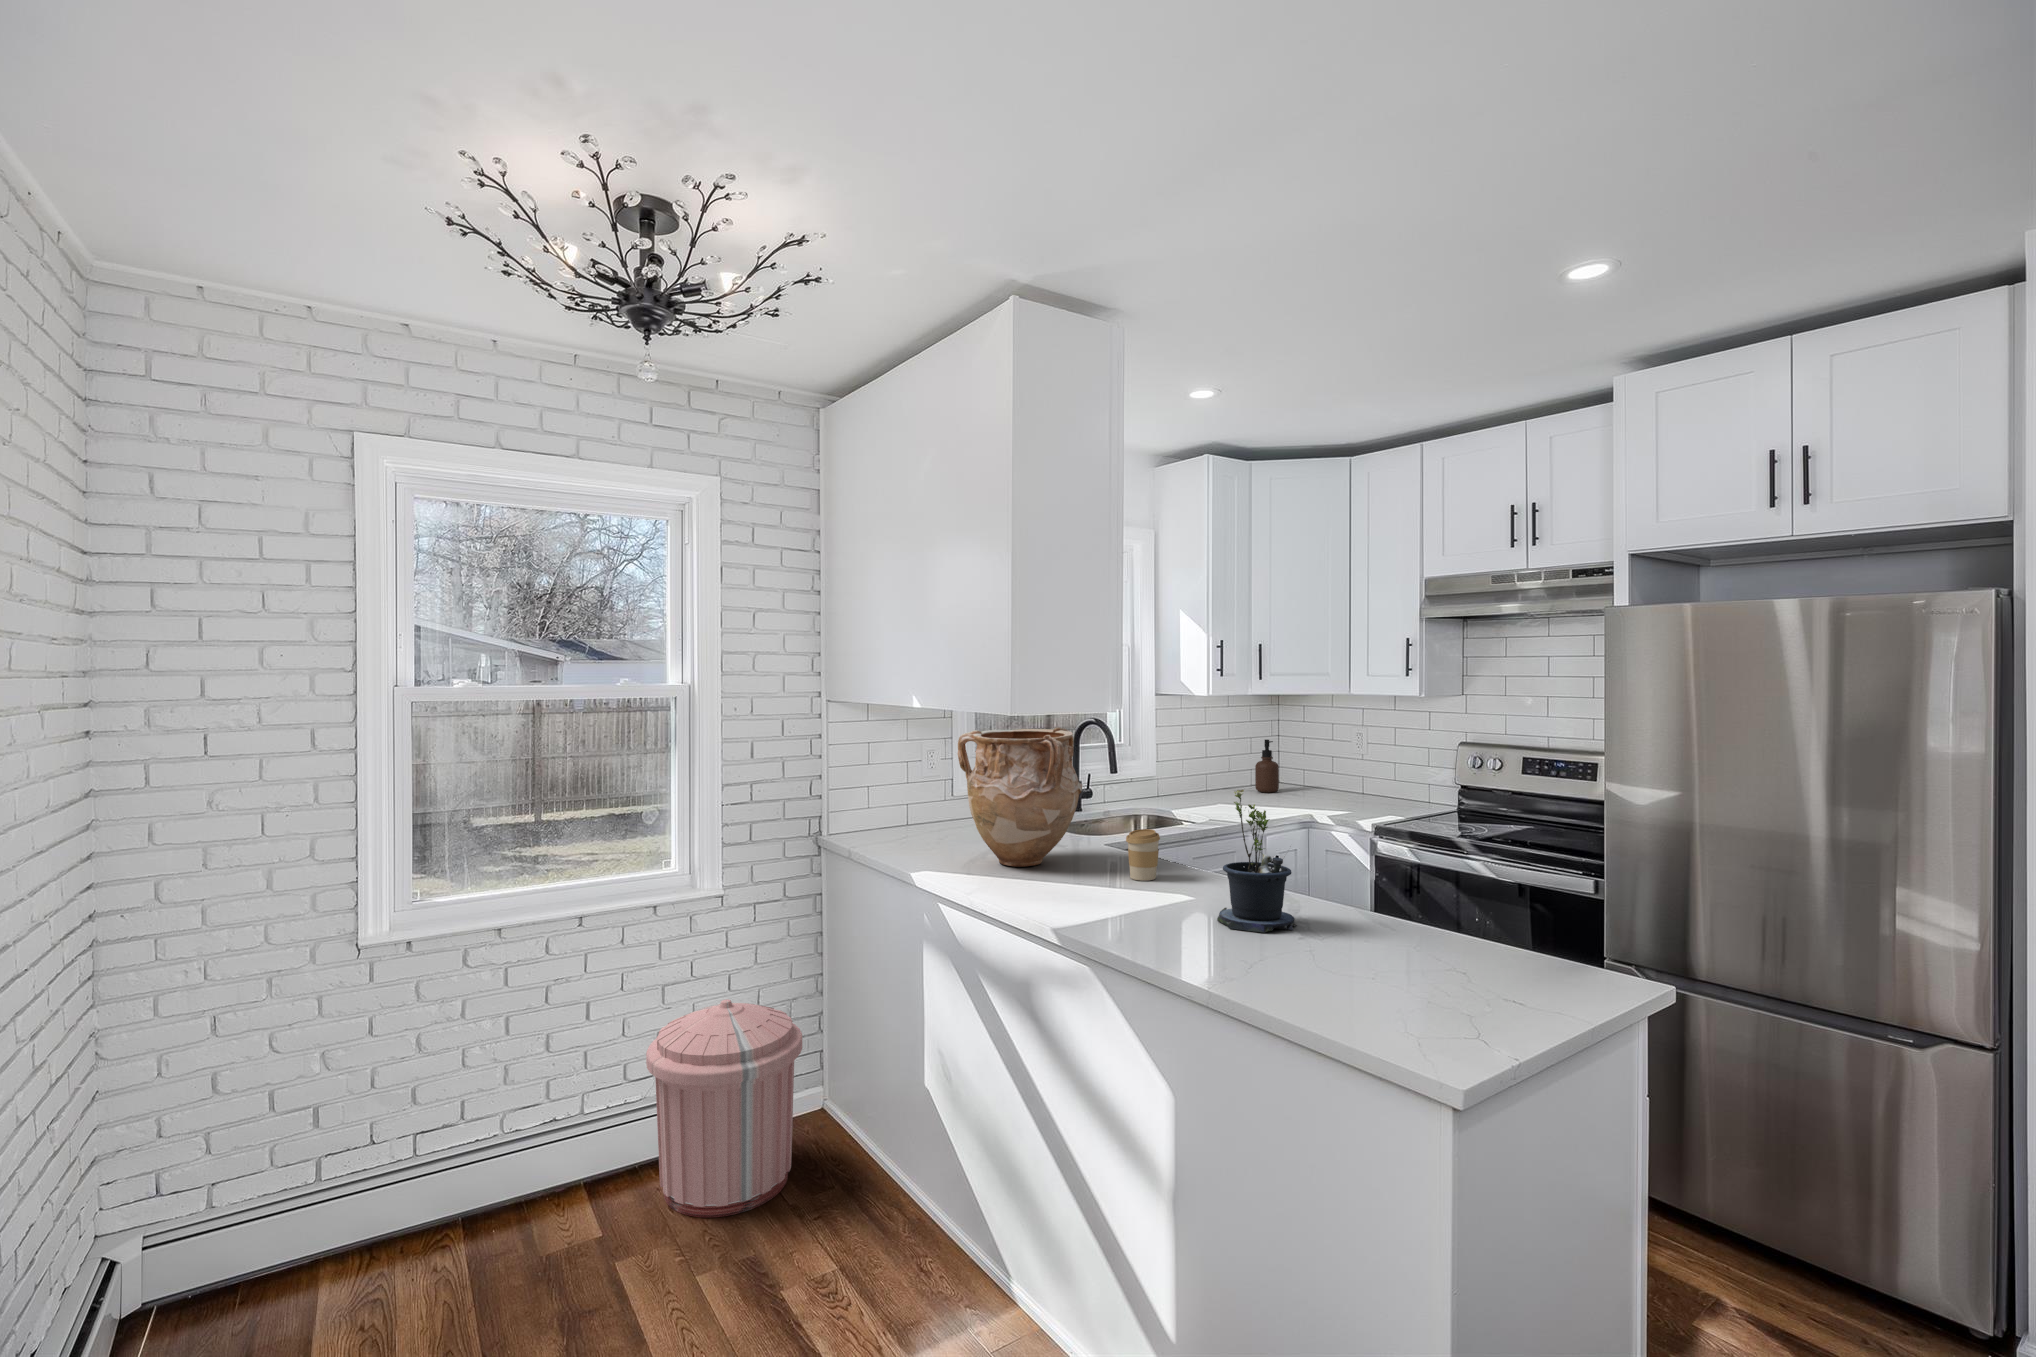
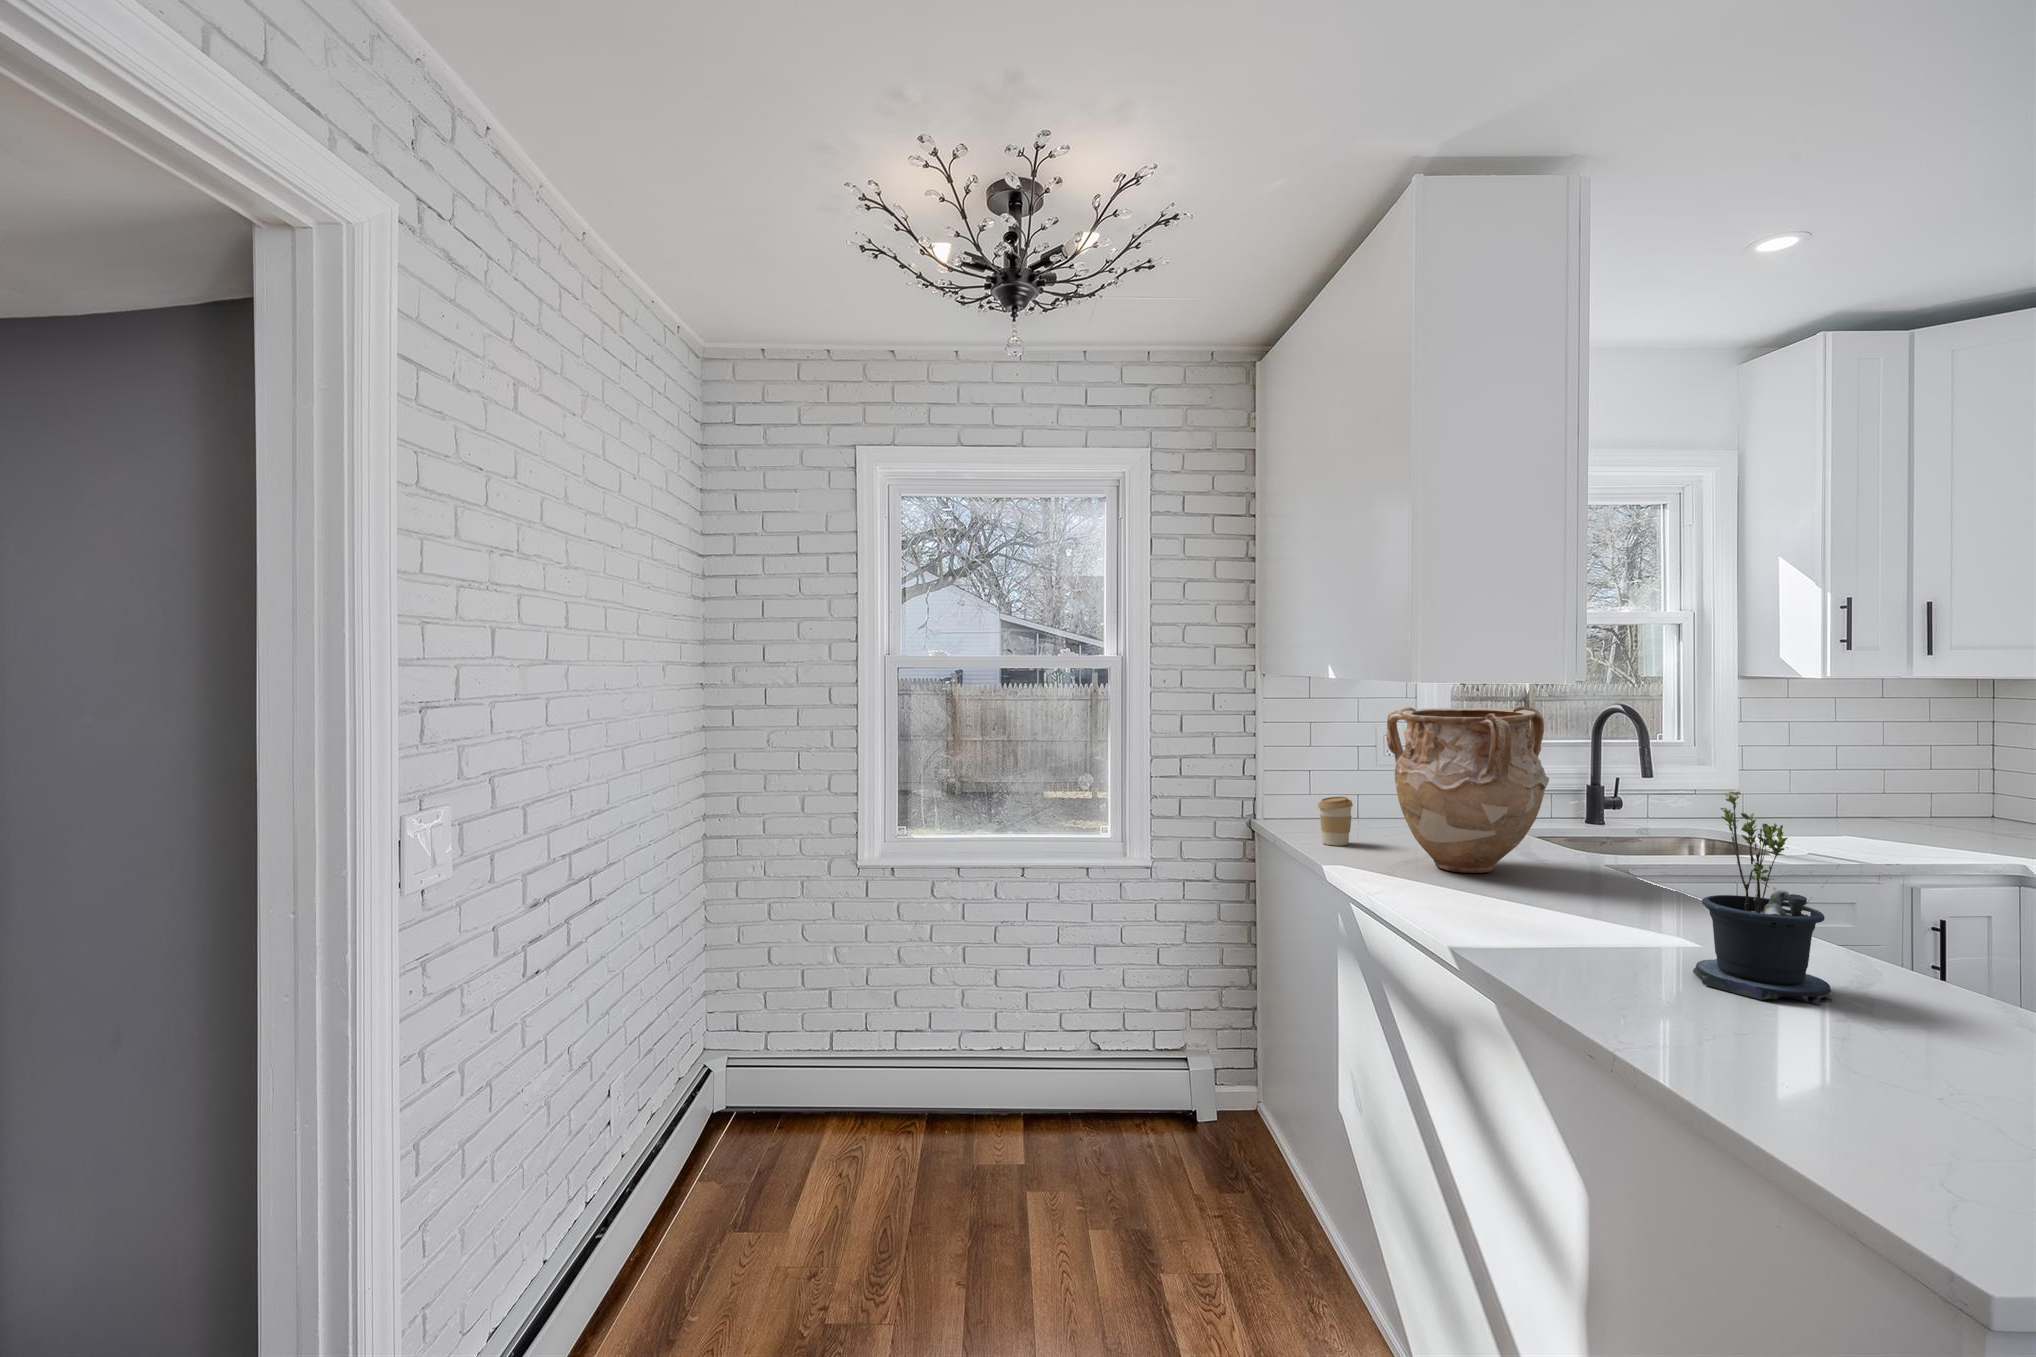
soap dispenser: present [1255,740,1279,793] -> none [1932,742,1978,820]
coffee cup: present [1126,829,1160,881] -> present [1318,797,1353,846]
trash can: present [646,999,802,1217] -> none [1069,970,1219,1184]

